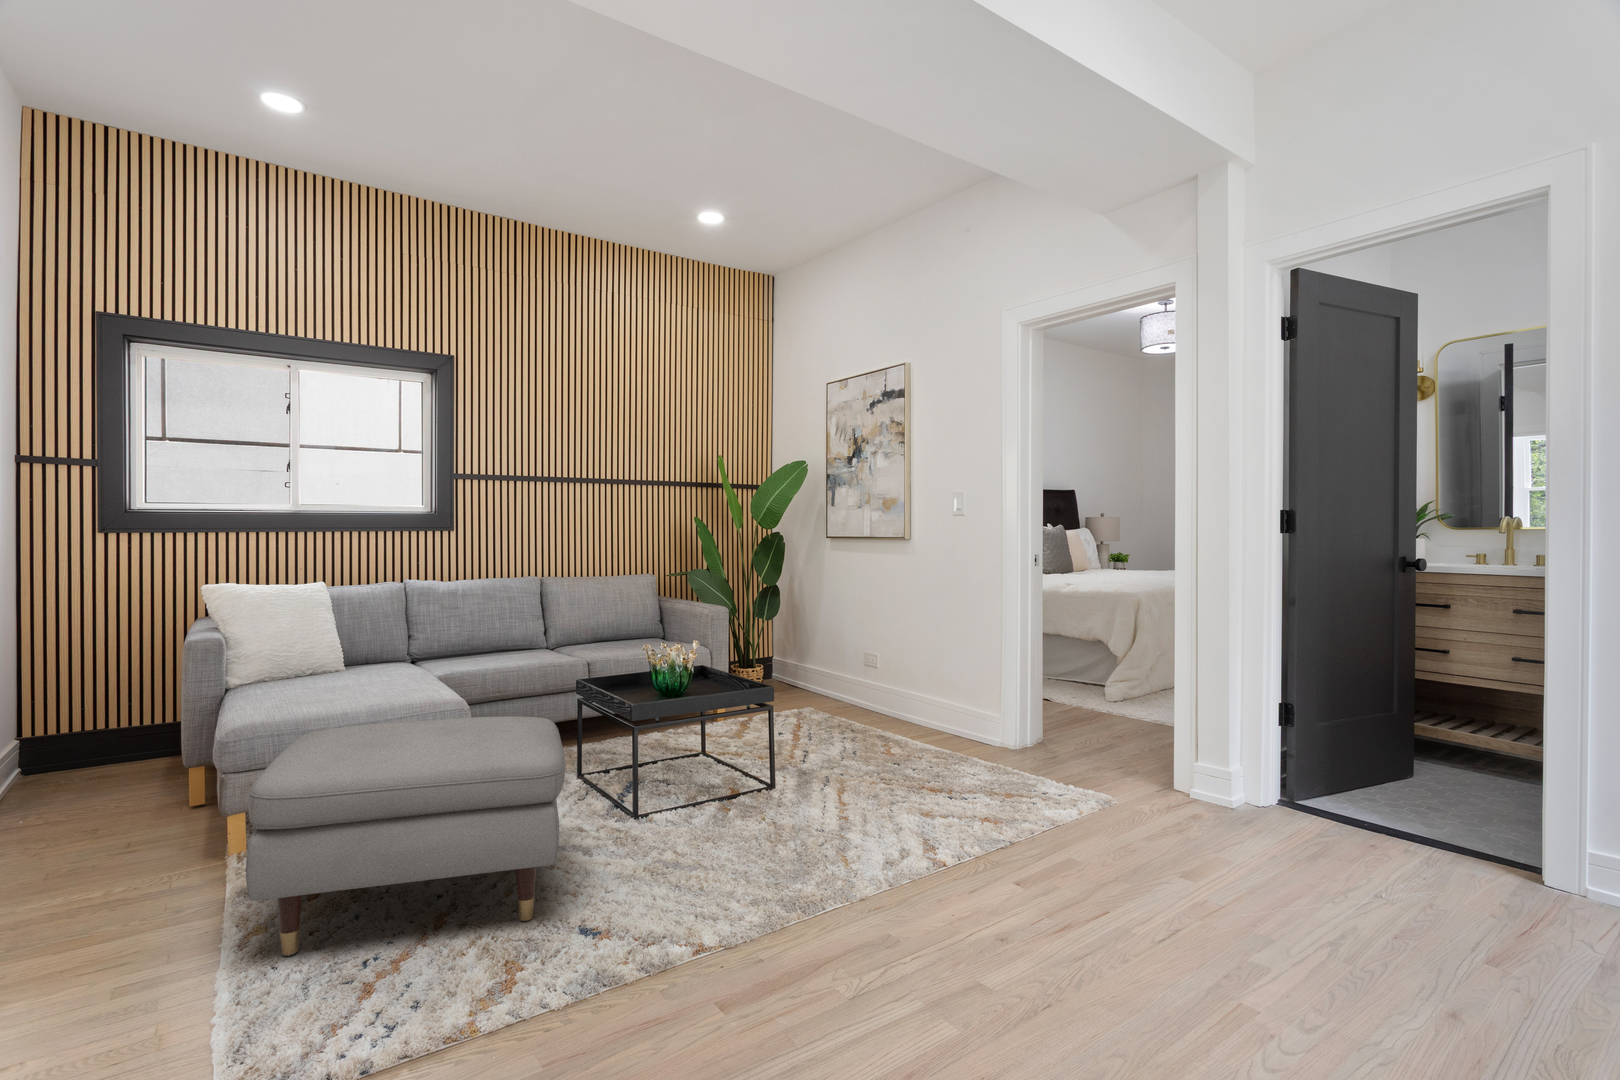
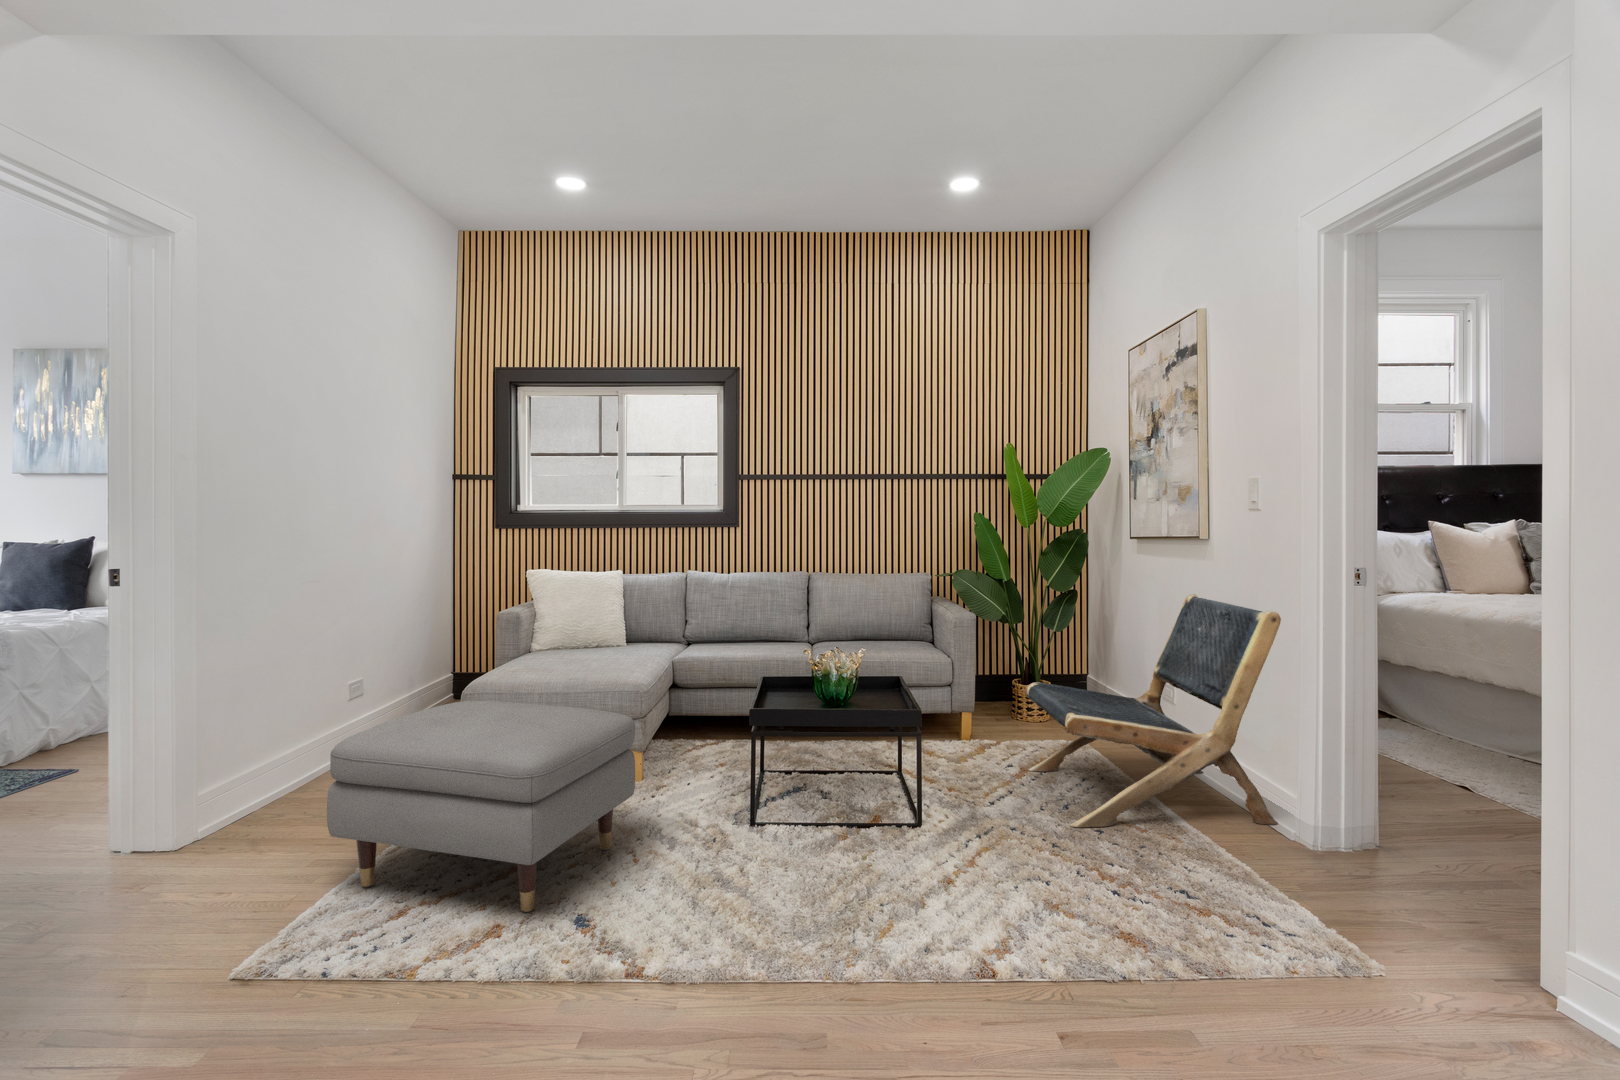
lounge chair: none [802,581,993,765] -> present [1024,594,1281,827]

